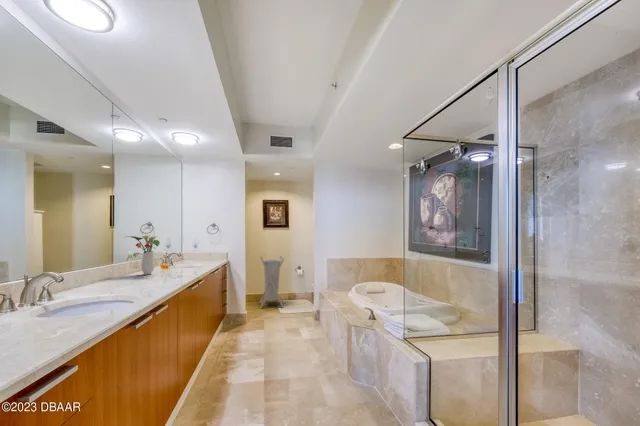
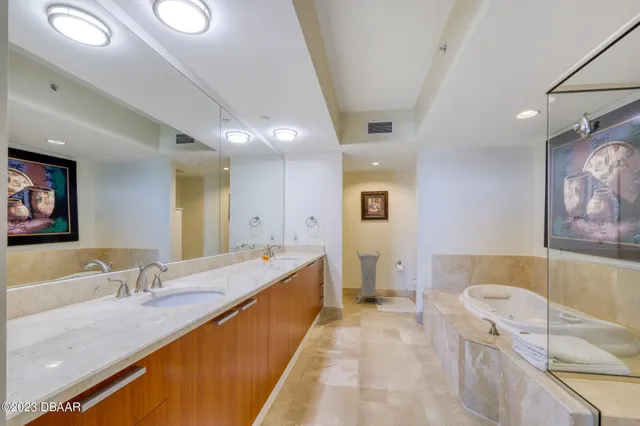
flower arrangement: present [131,235,160,275] -> none [229,228,258,266]

